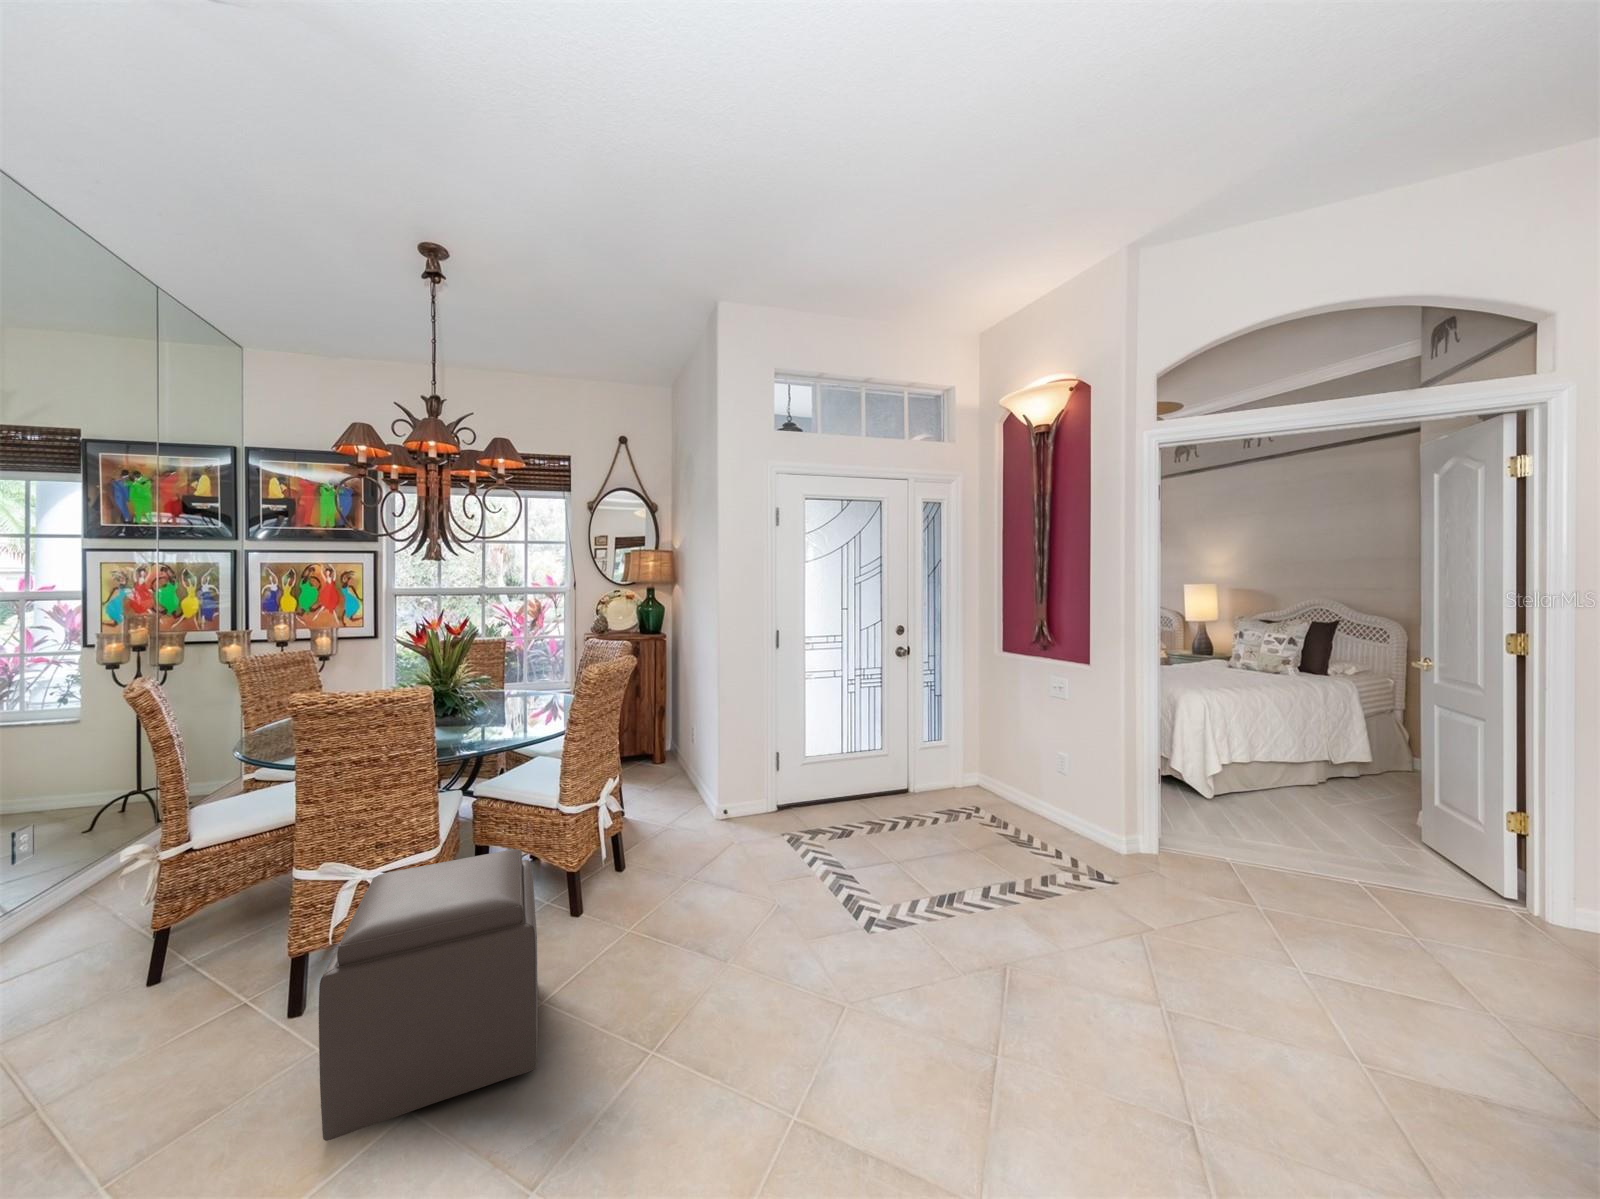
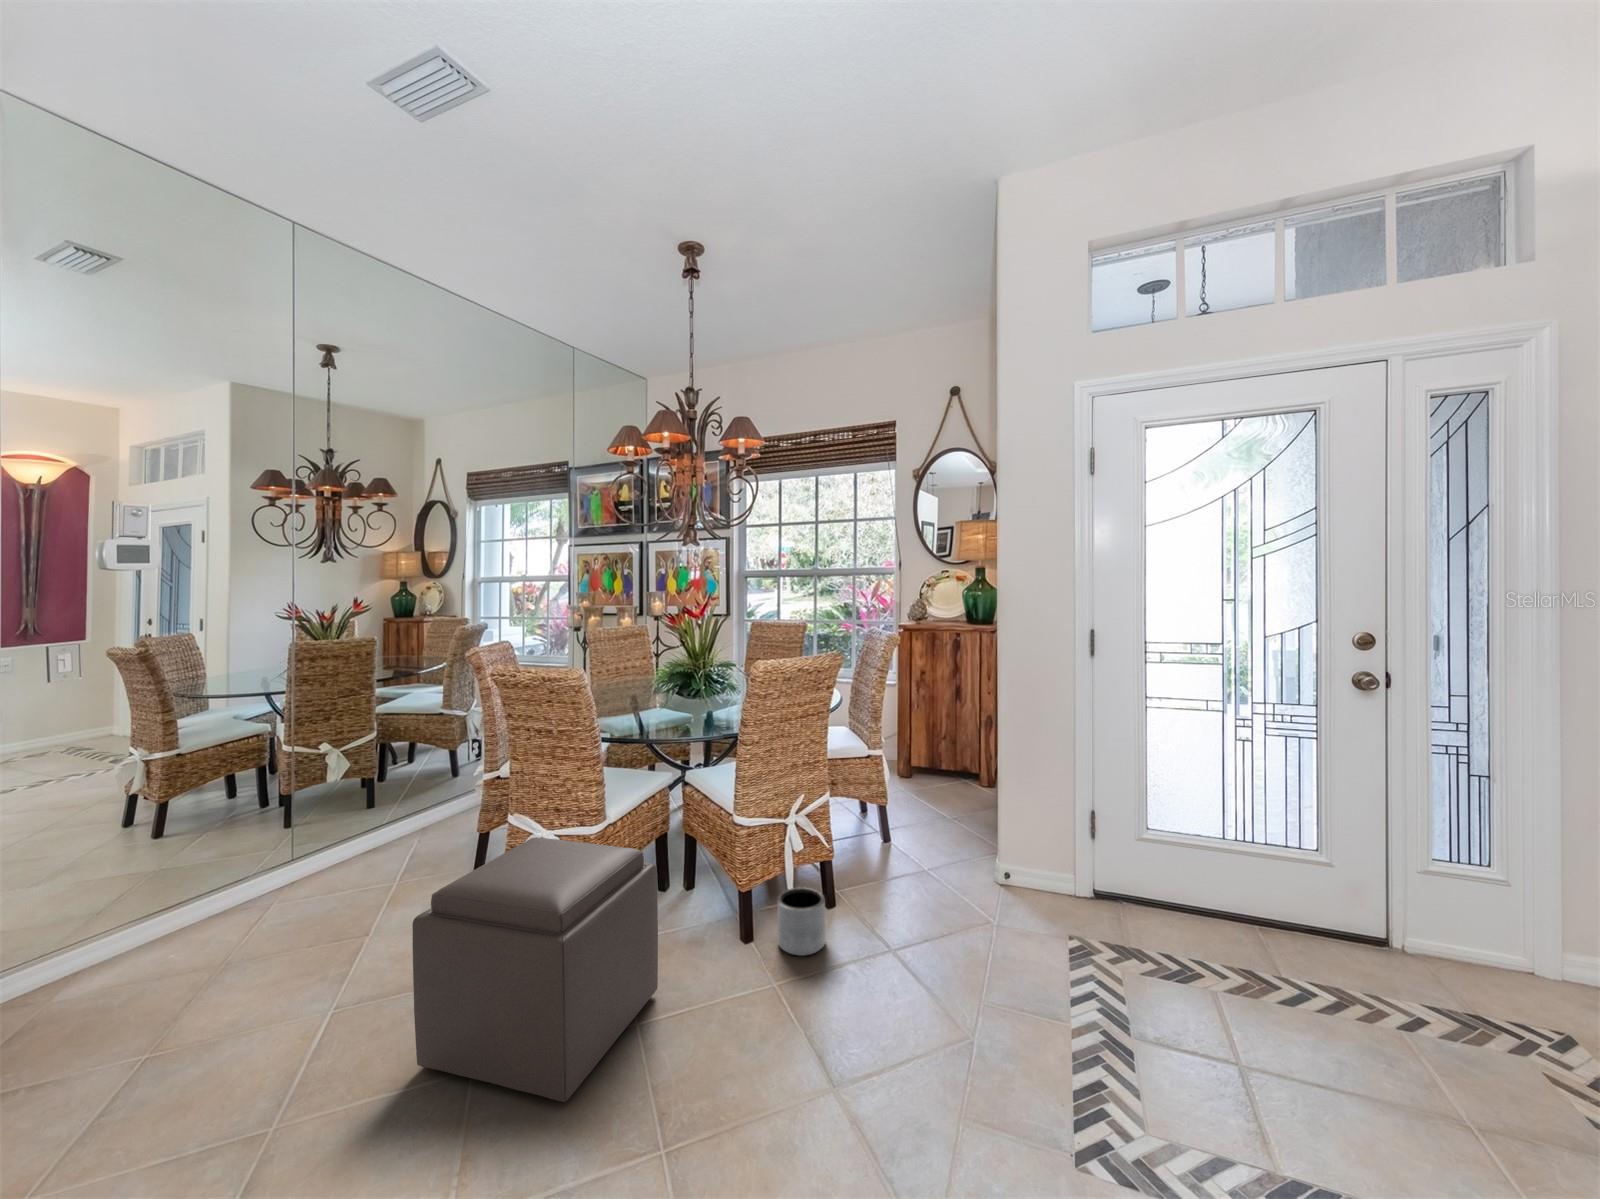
planter: none [599,853,640,909] -> present [778,887,826,956]

